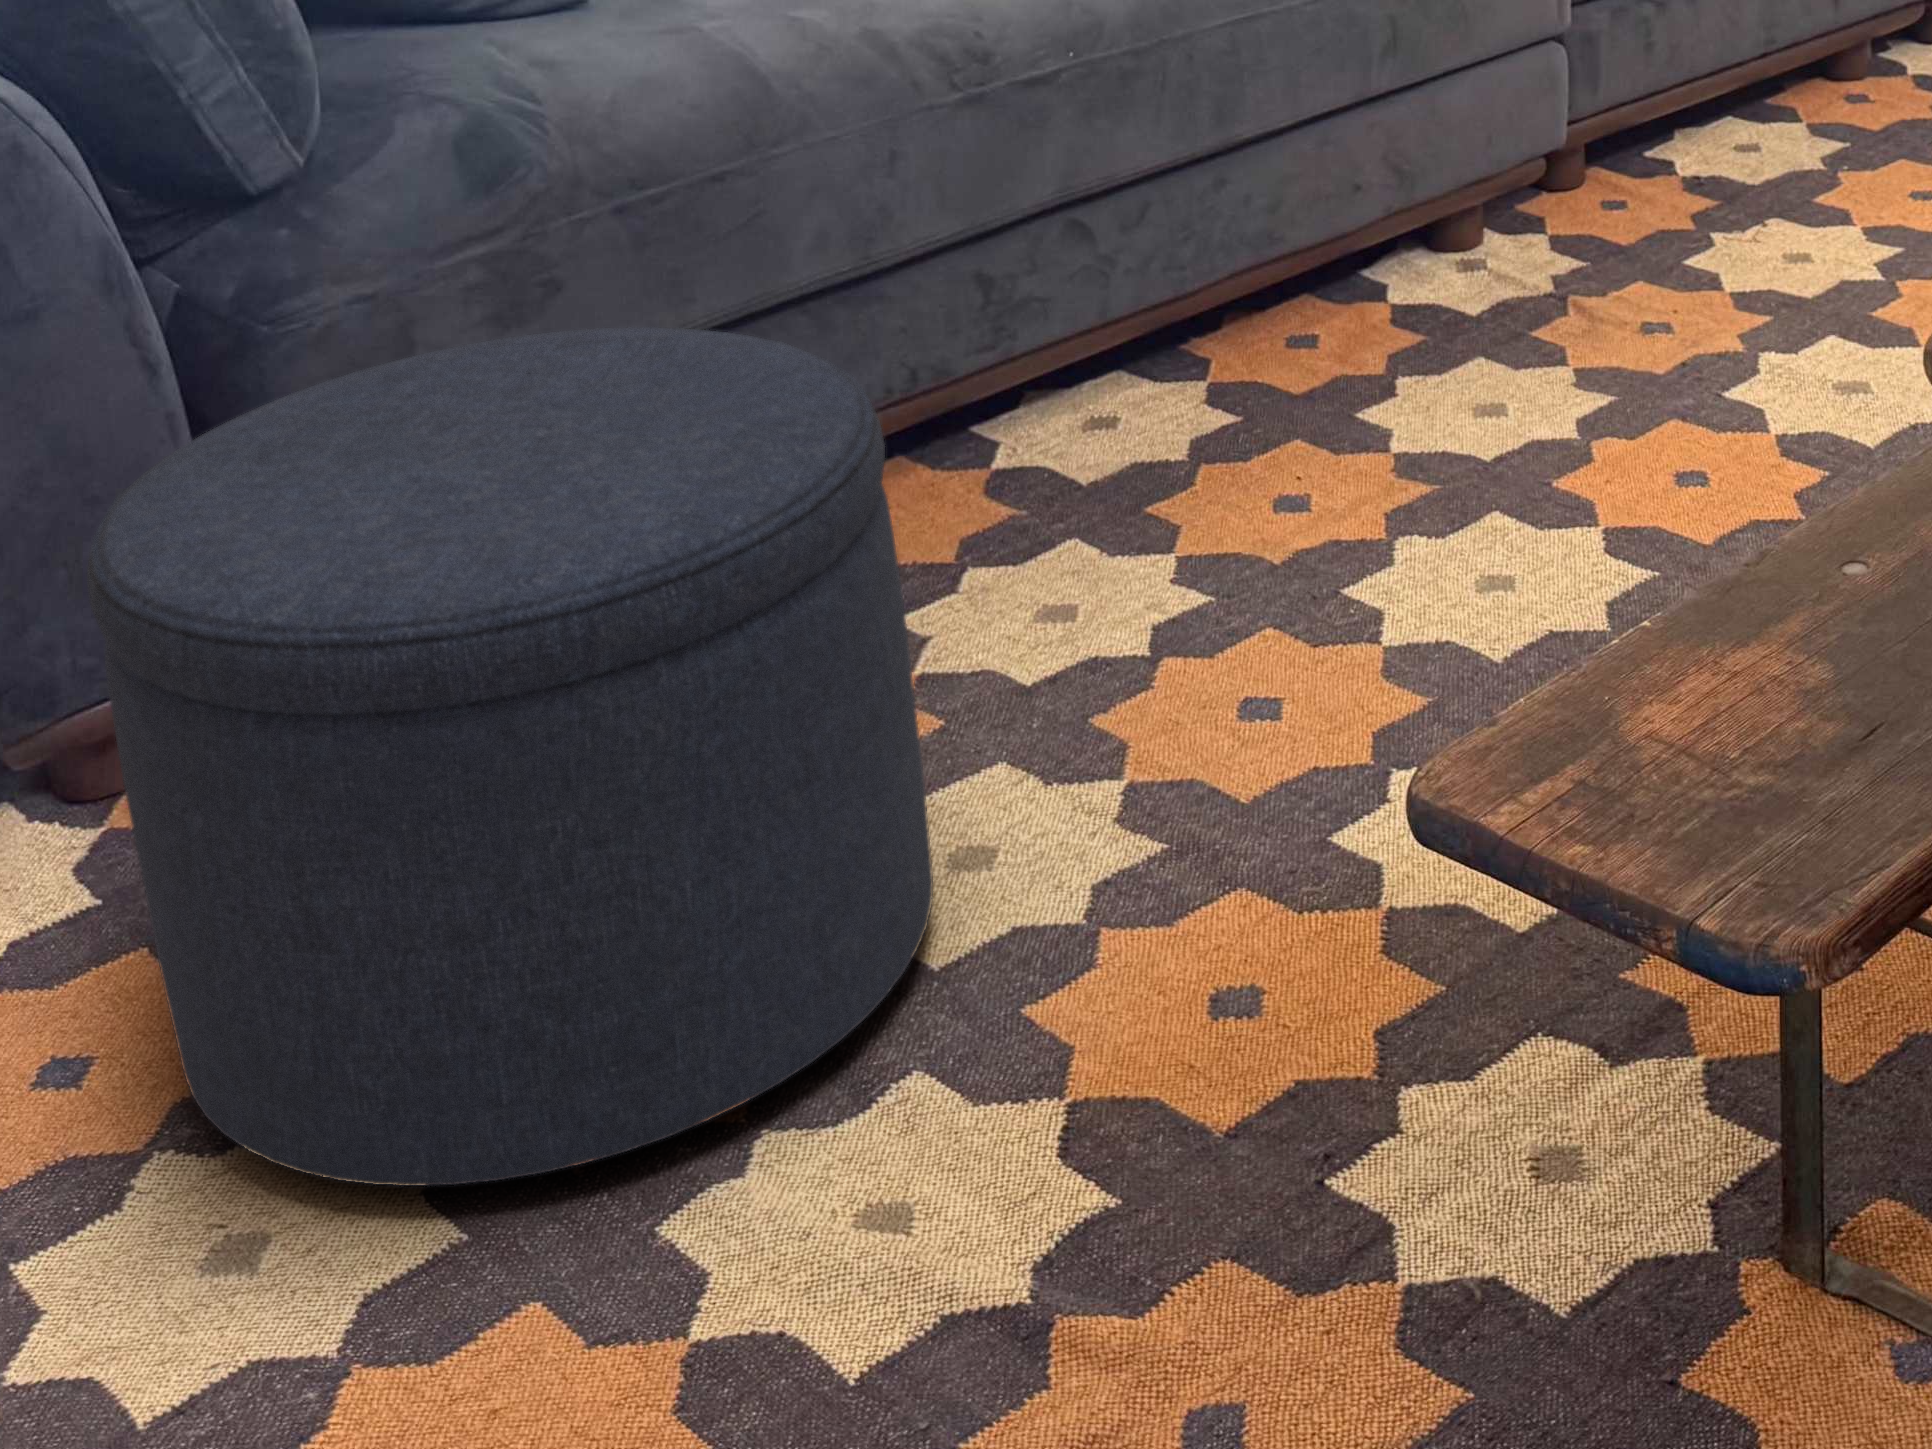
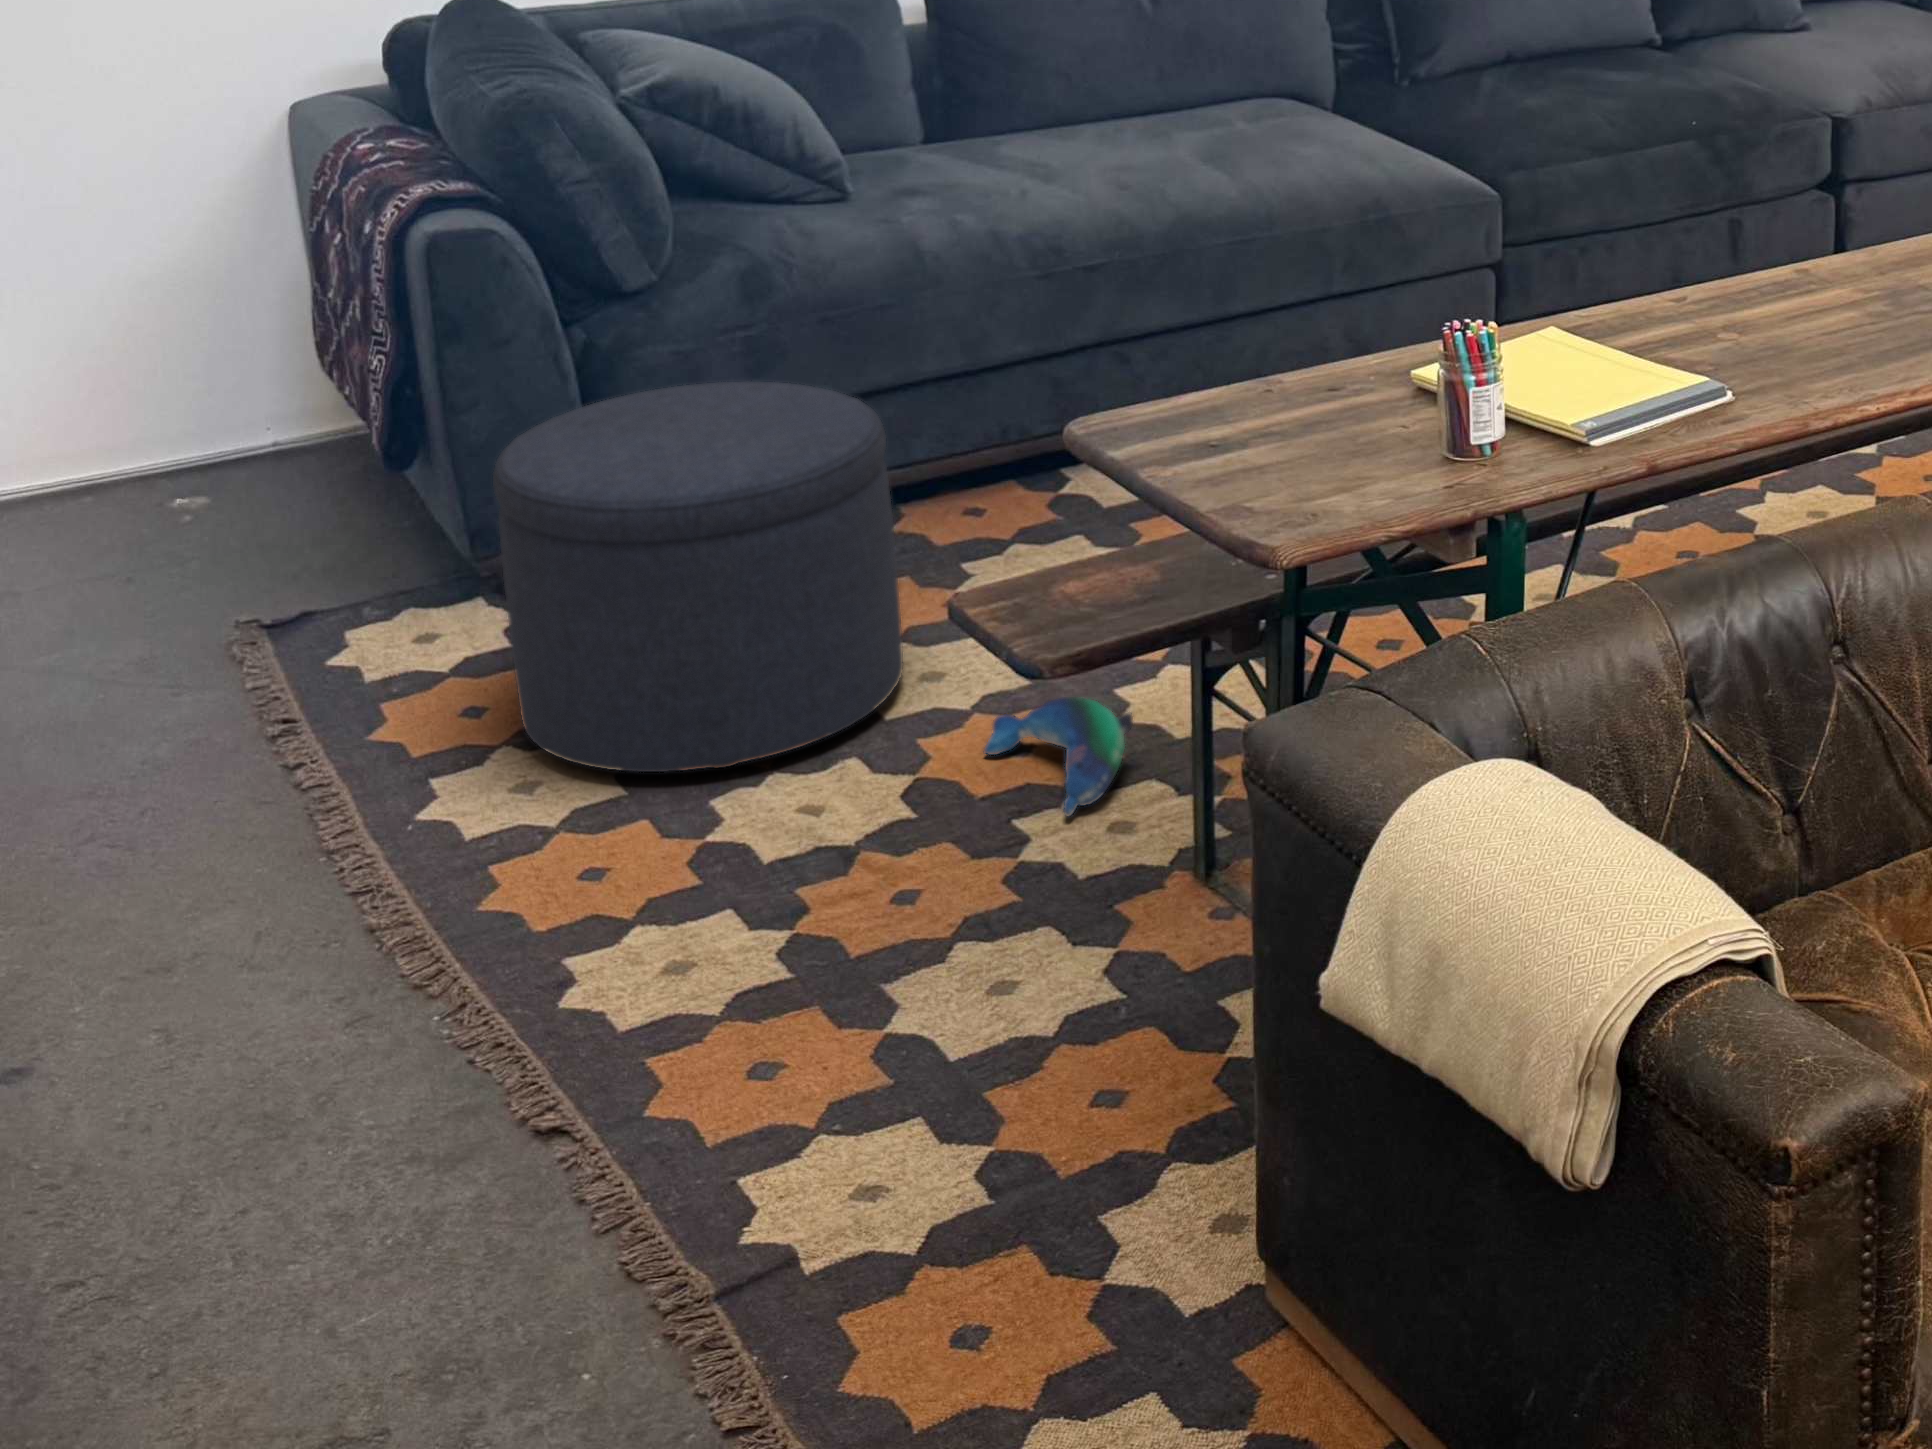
plush toy: none [1172,883,1494,1155] -> present [983,697,1133,816]

